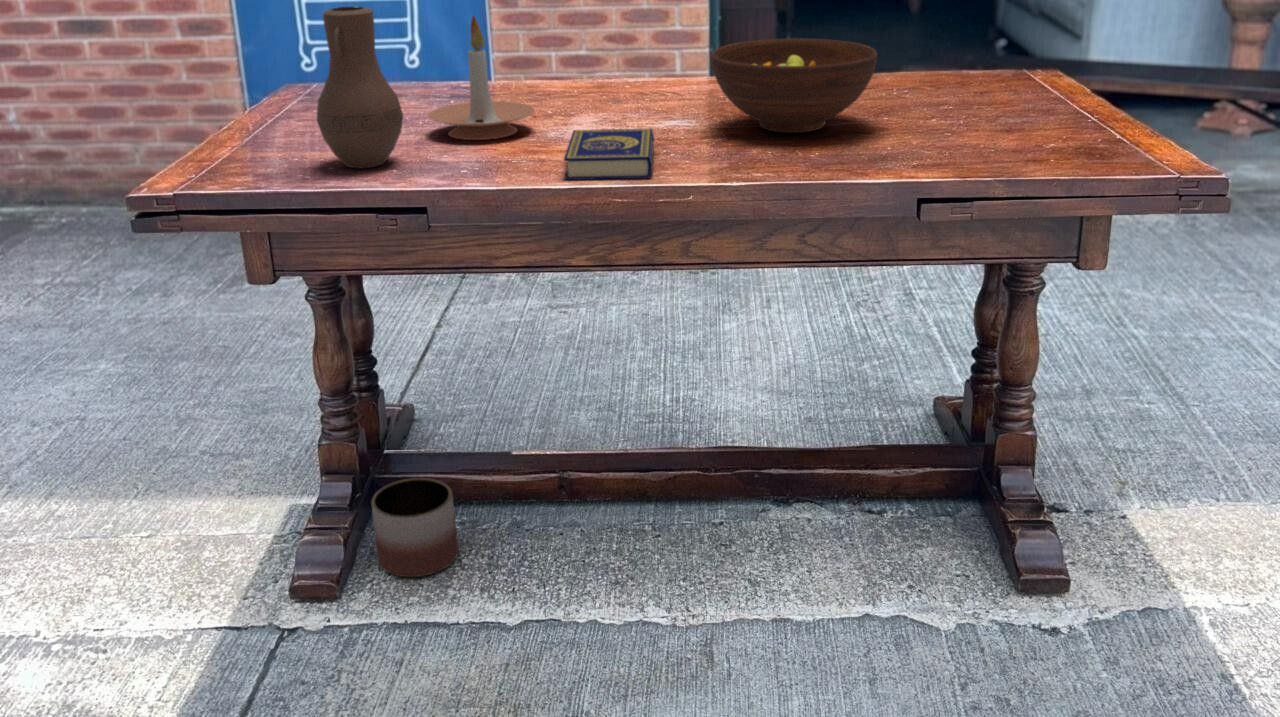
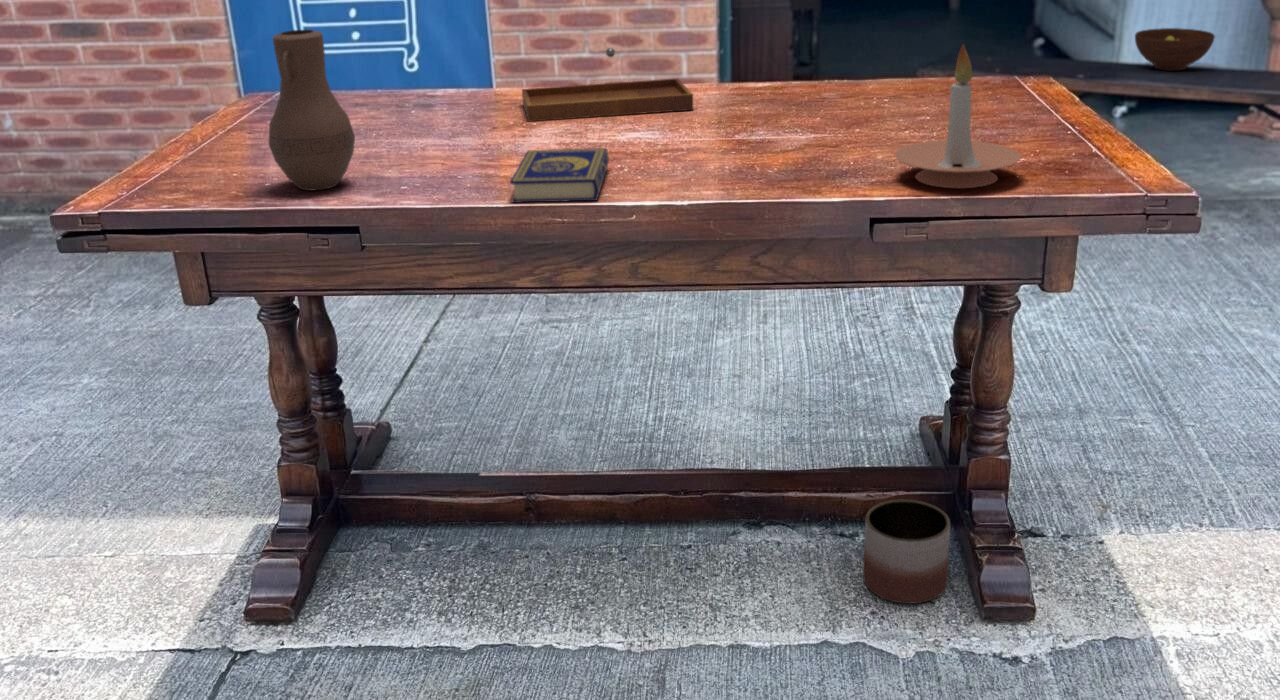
candle holder: present [428,16,534,140] -> present [895,45,1021,188]
tray: none [550,34,722,106] -> present [522,48,693,122]
fruit bowl: present [711,38,877,133] -> present [1135,28,1215,71]
planter: present [371,478,458,577] -> present [863,500,950,603]

